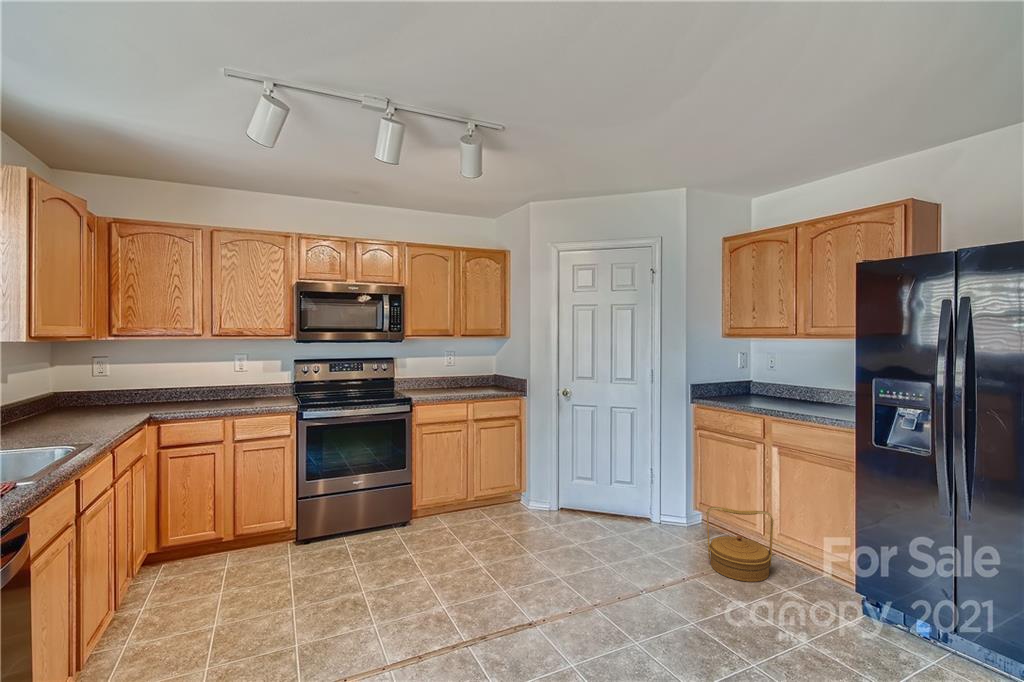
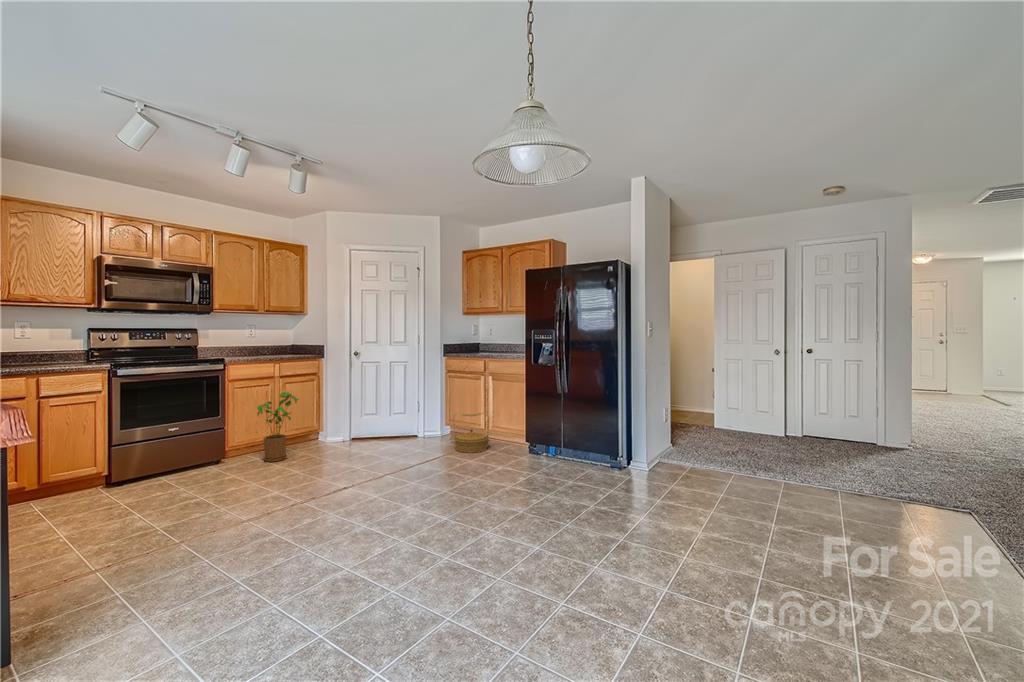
house plant: none [443,444,494,535] -> present [257,392,298,462]

